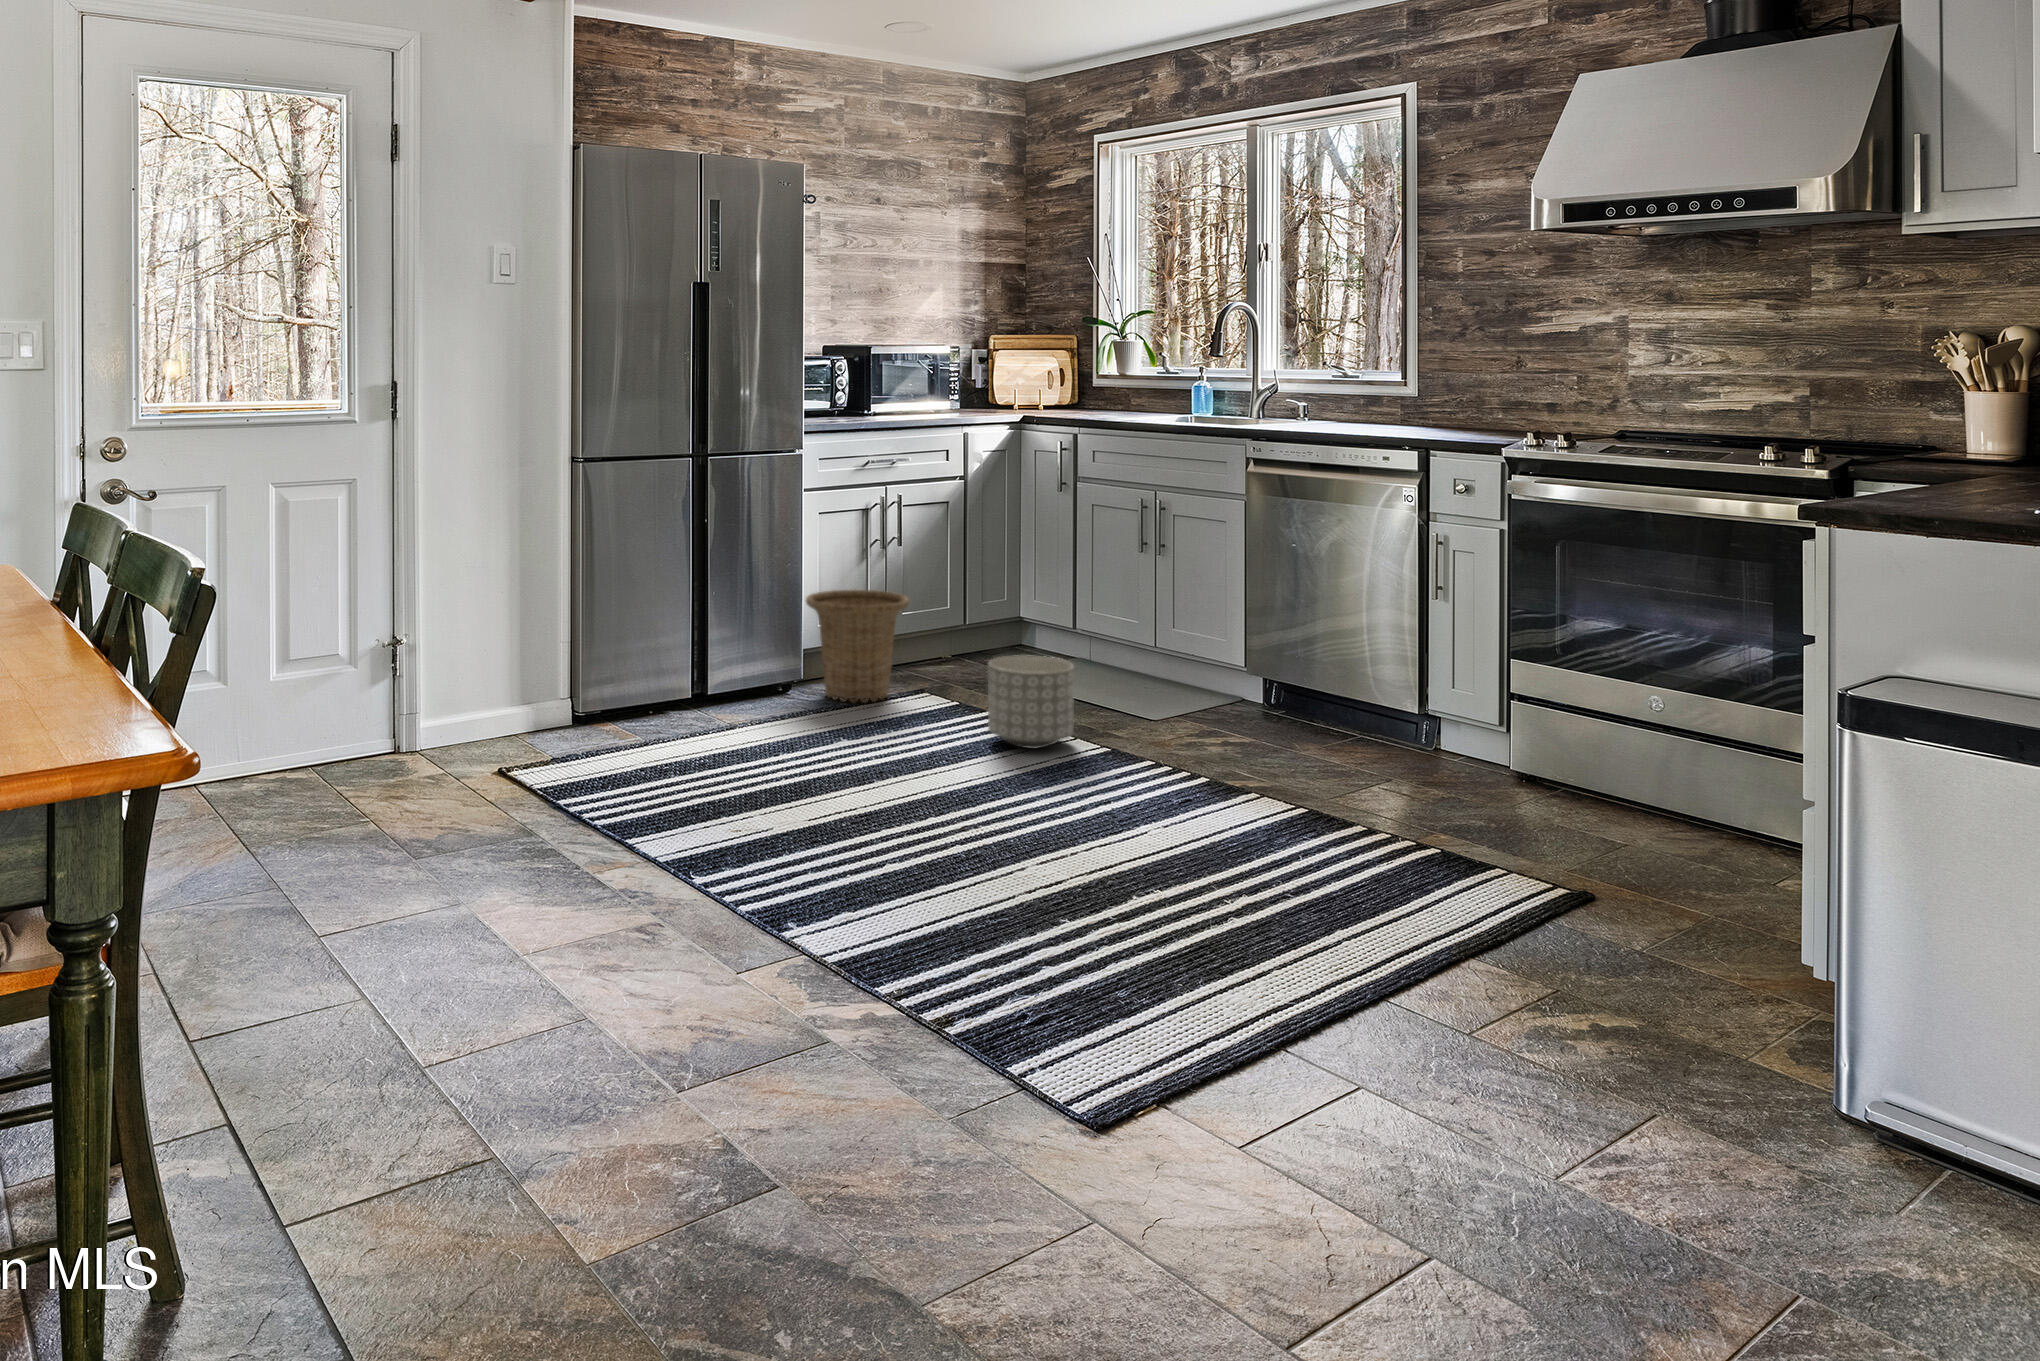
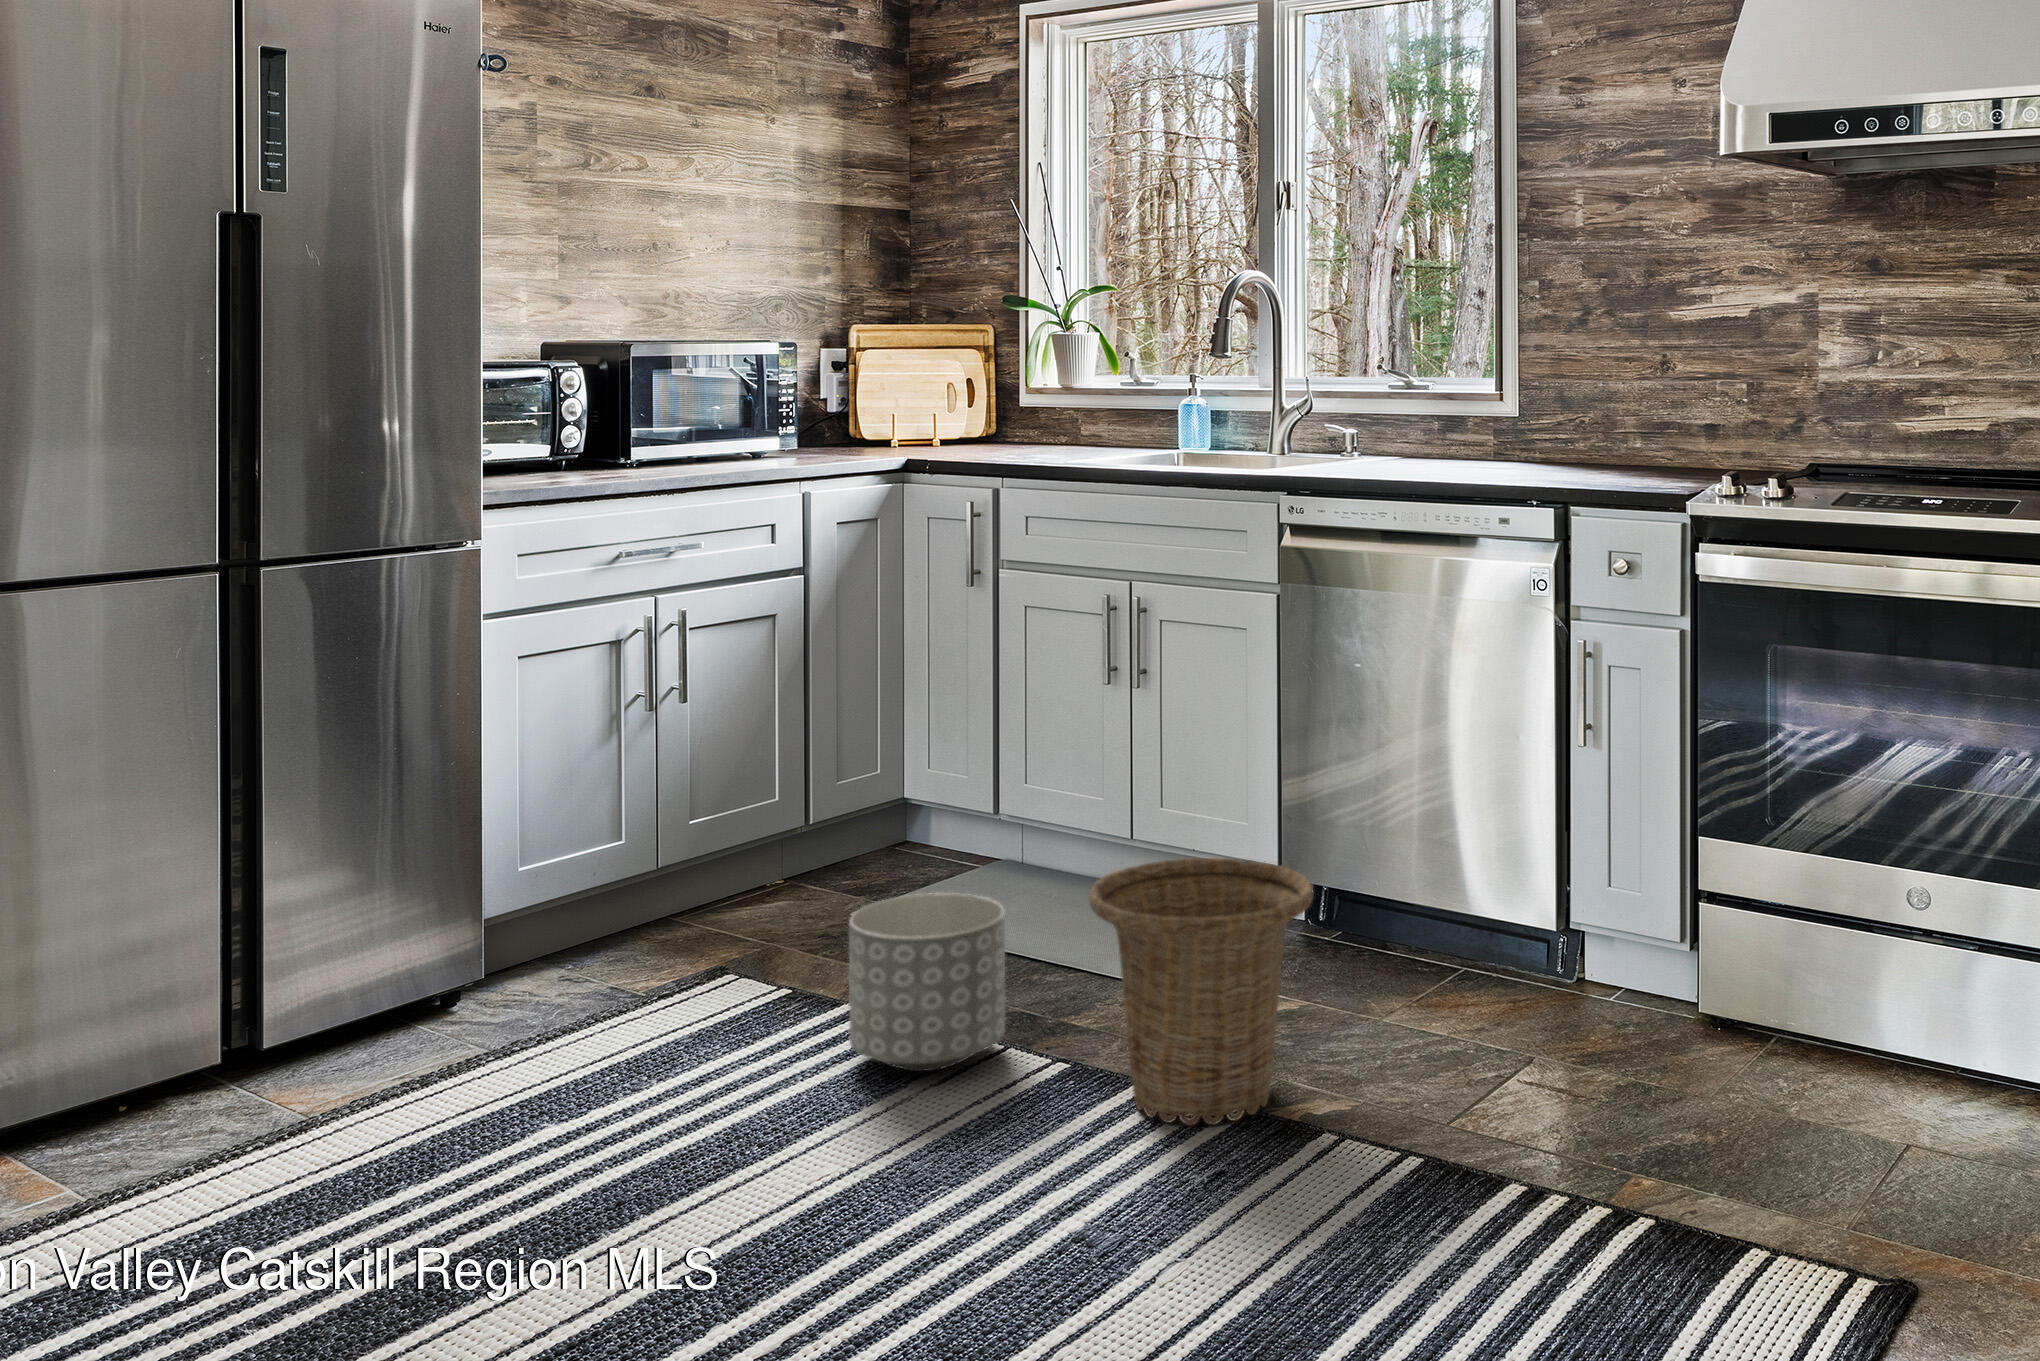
basket: present [806,590,909,702] -> present [1089,858,1313,1125]

